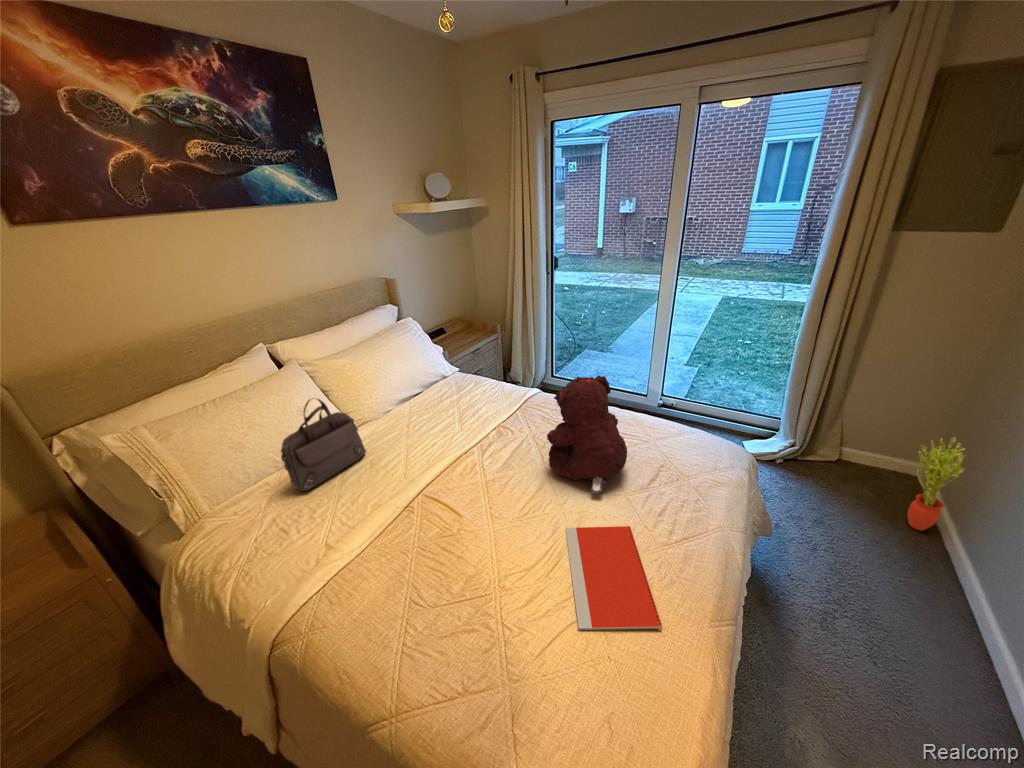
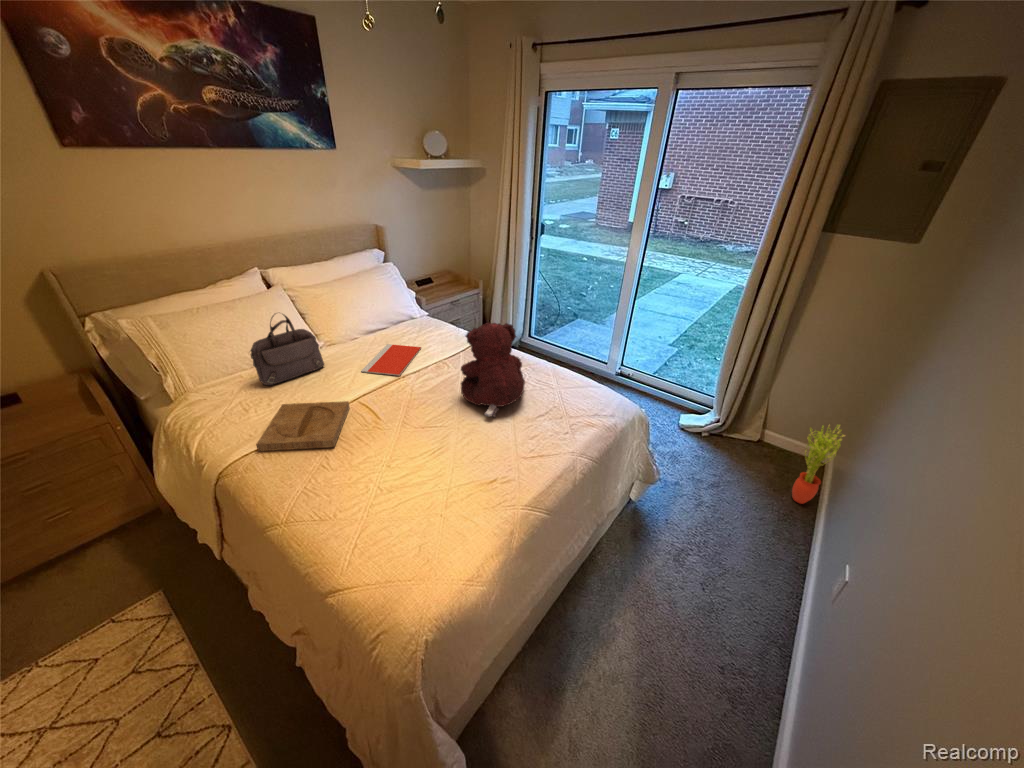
tray: none [321,499,424,595] -> present [256,401,350,451]
notebook: present [566,526,662,630] -> present [361,344,421,376]

